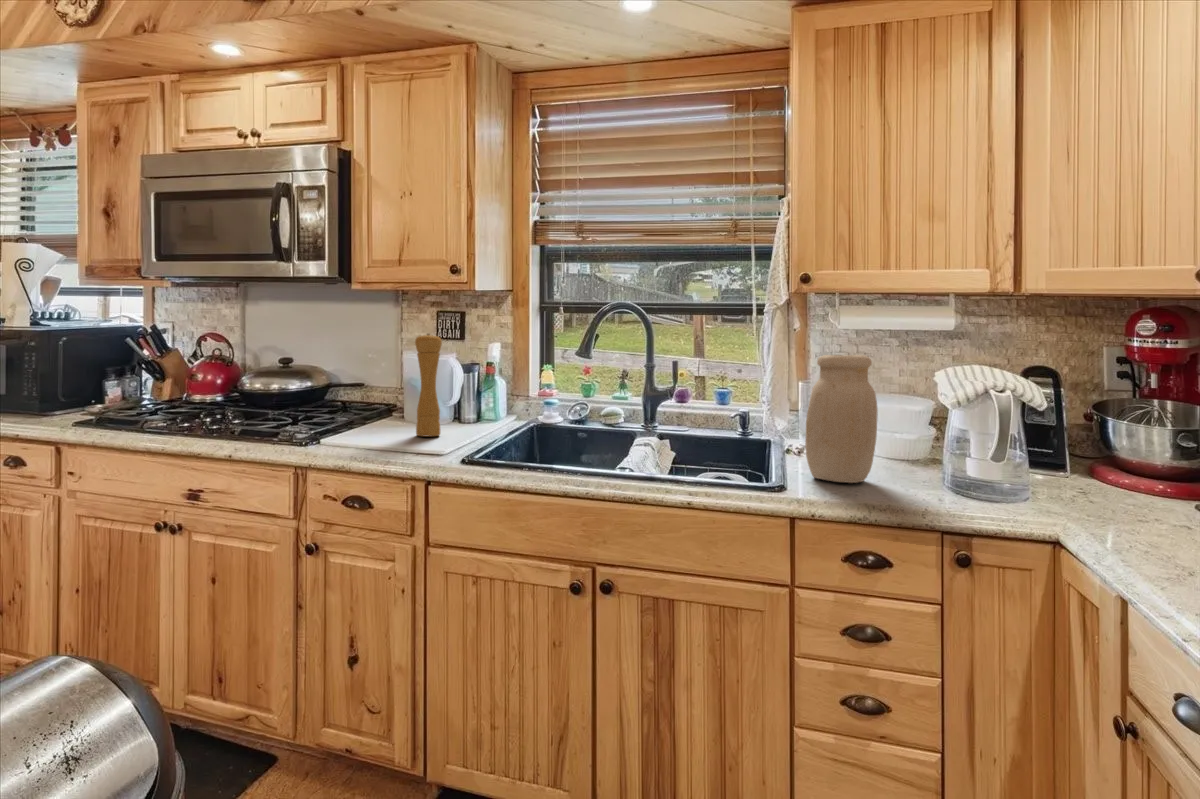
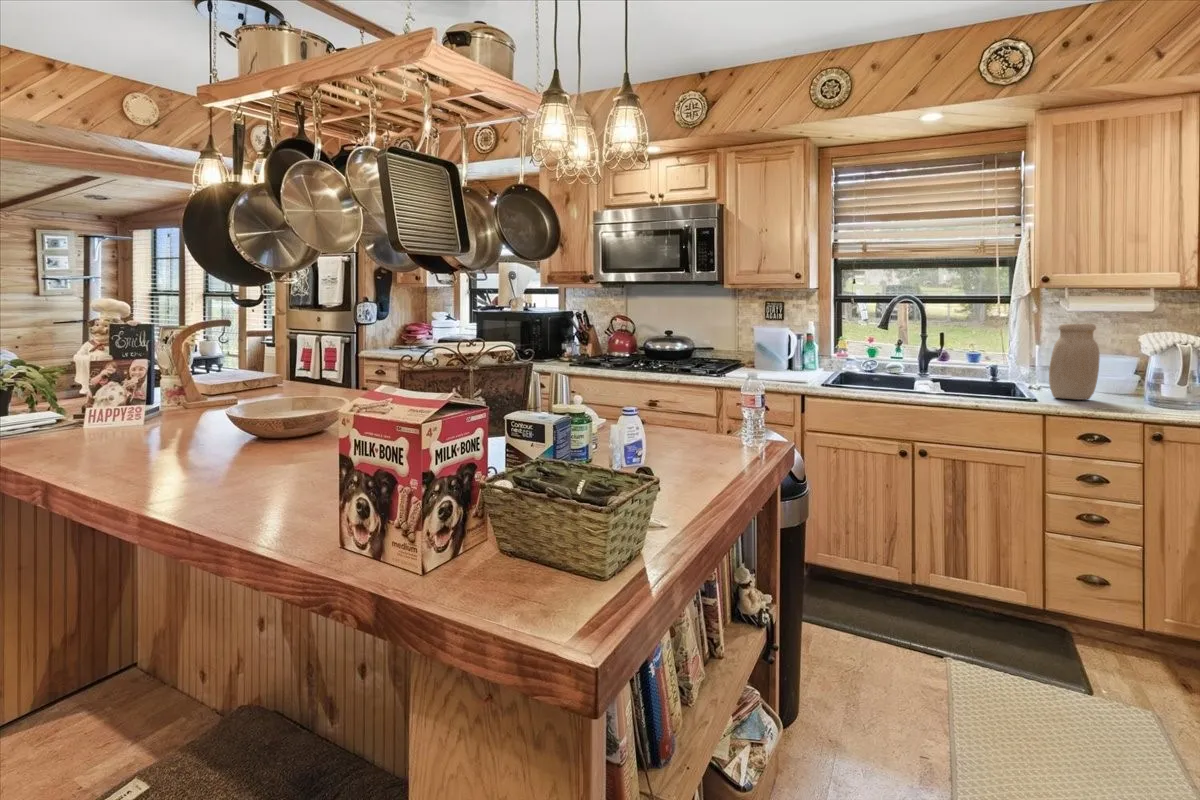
pepper mill: present [415,334,442,437] -> none [776,316,794,378]

